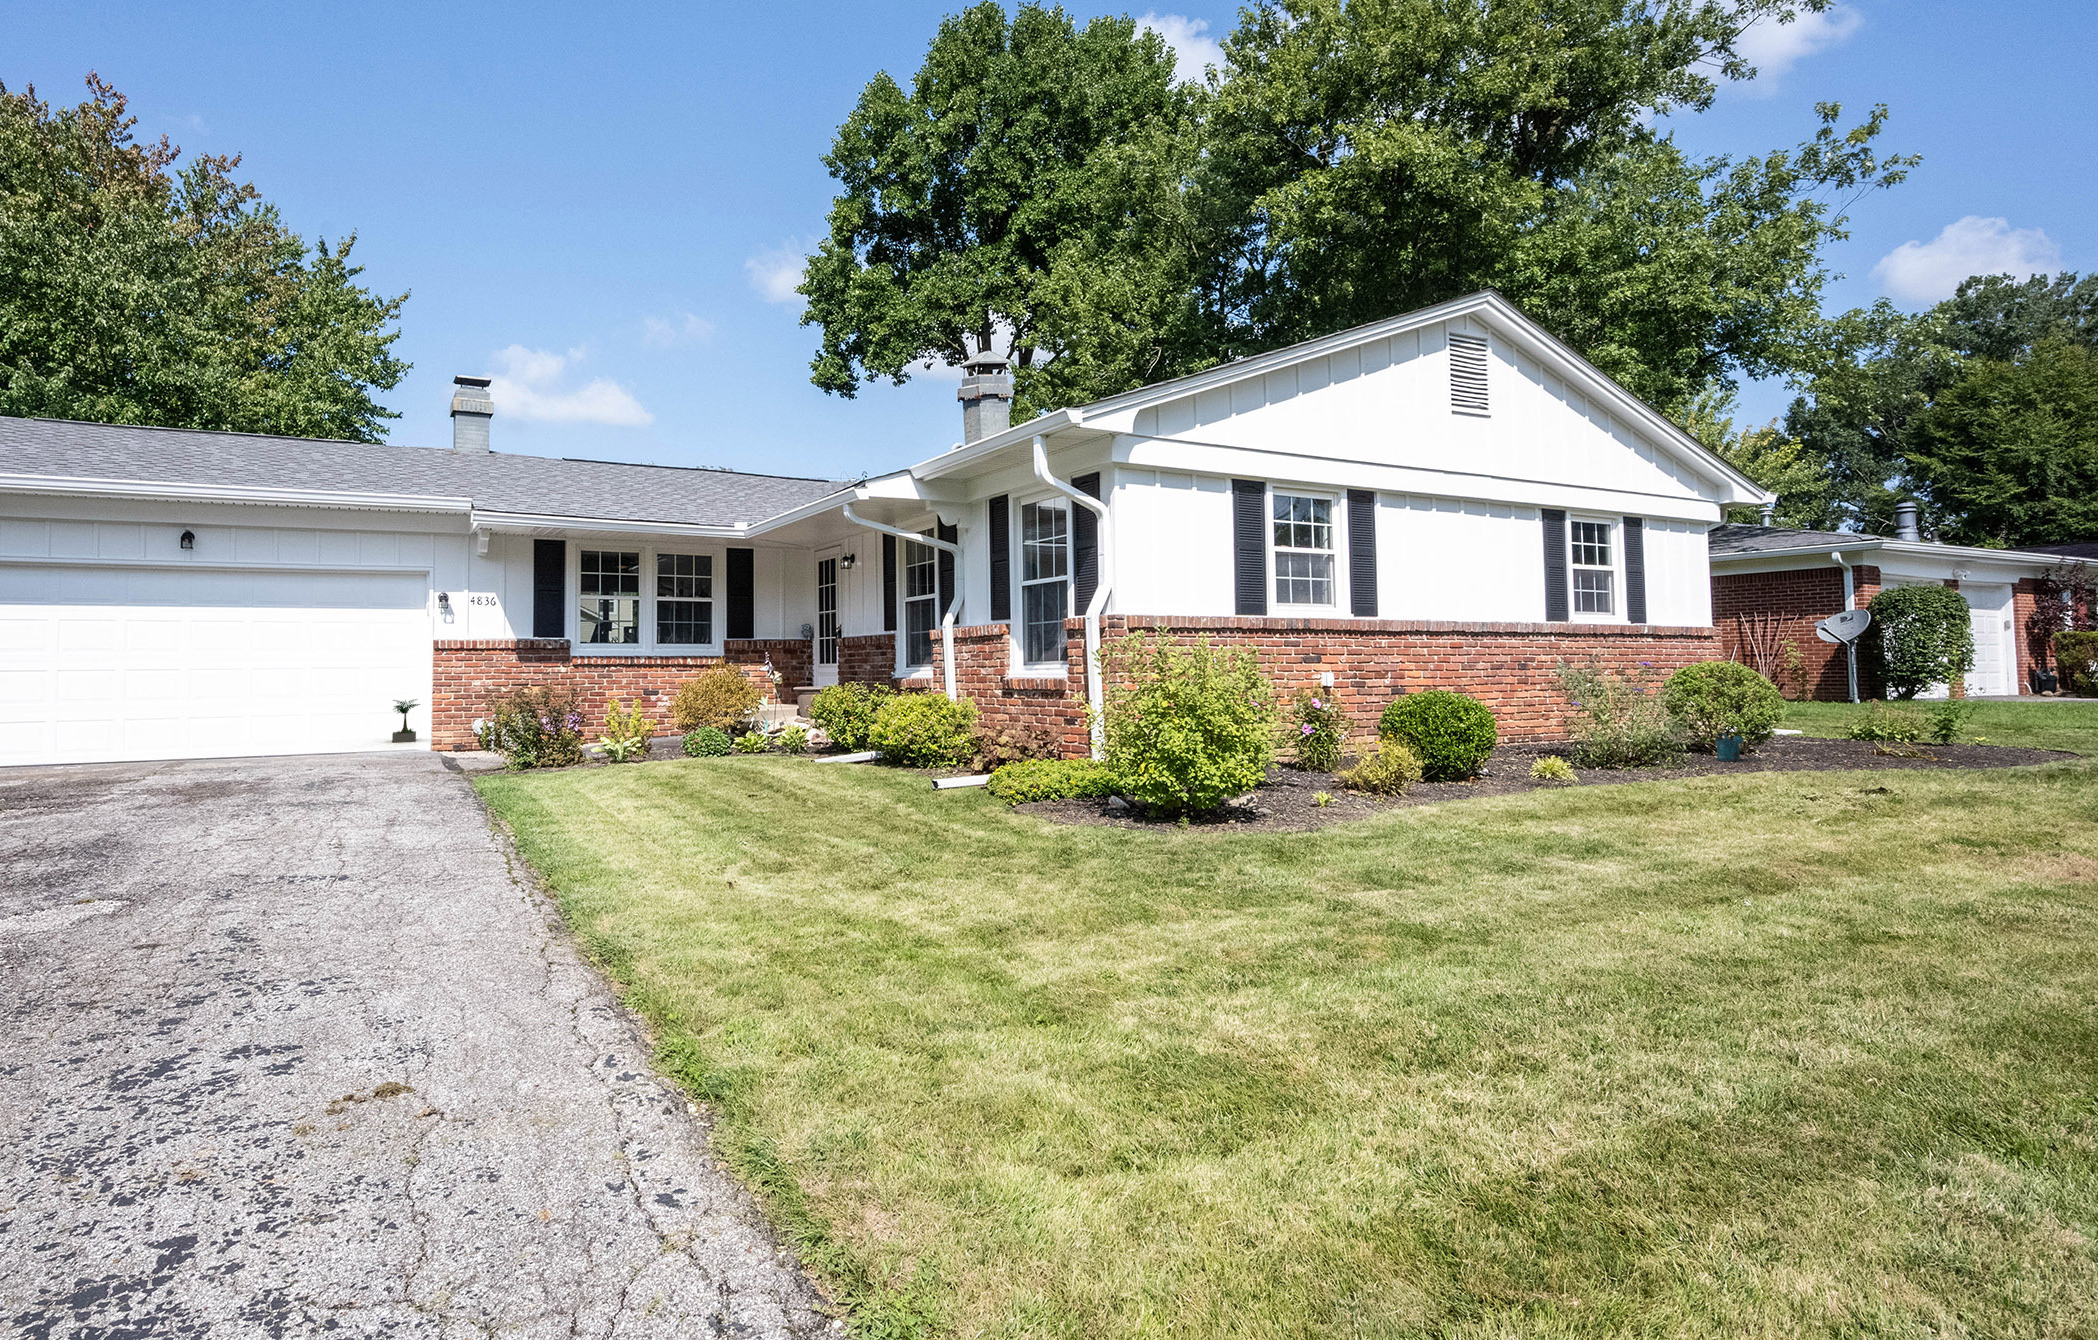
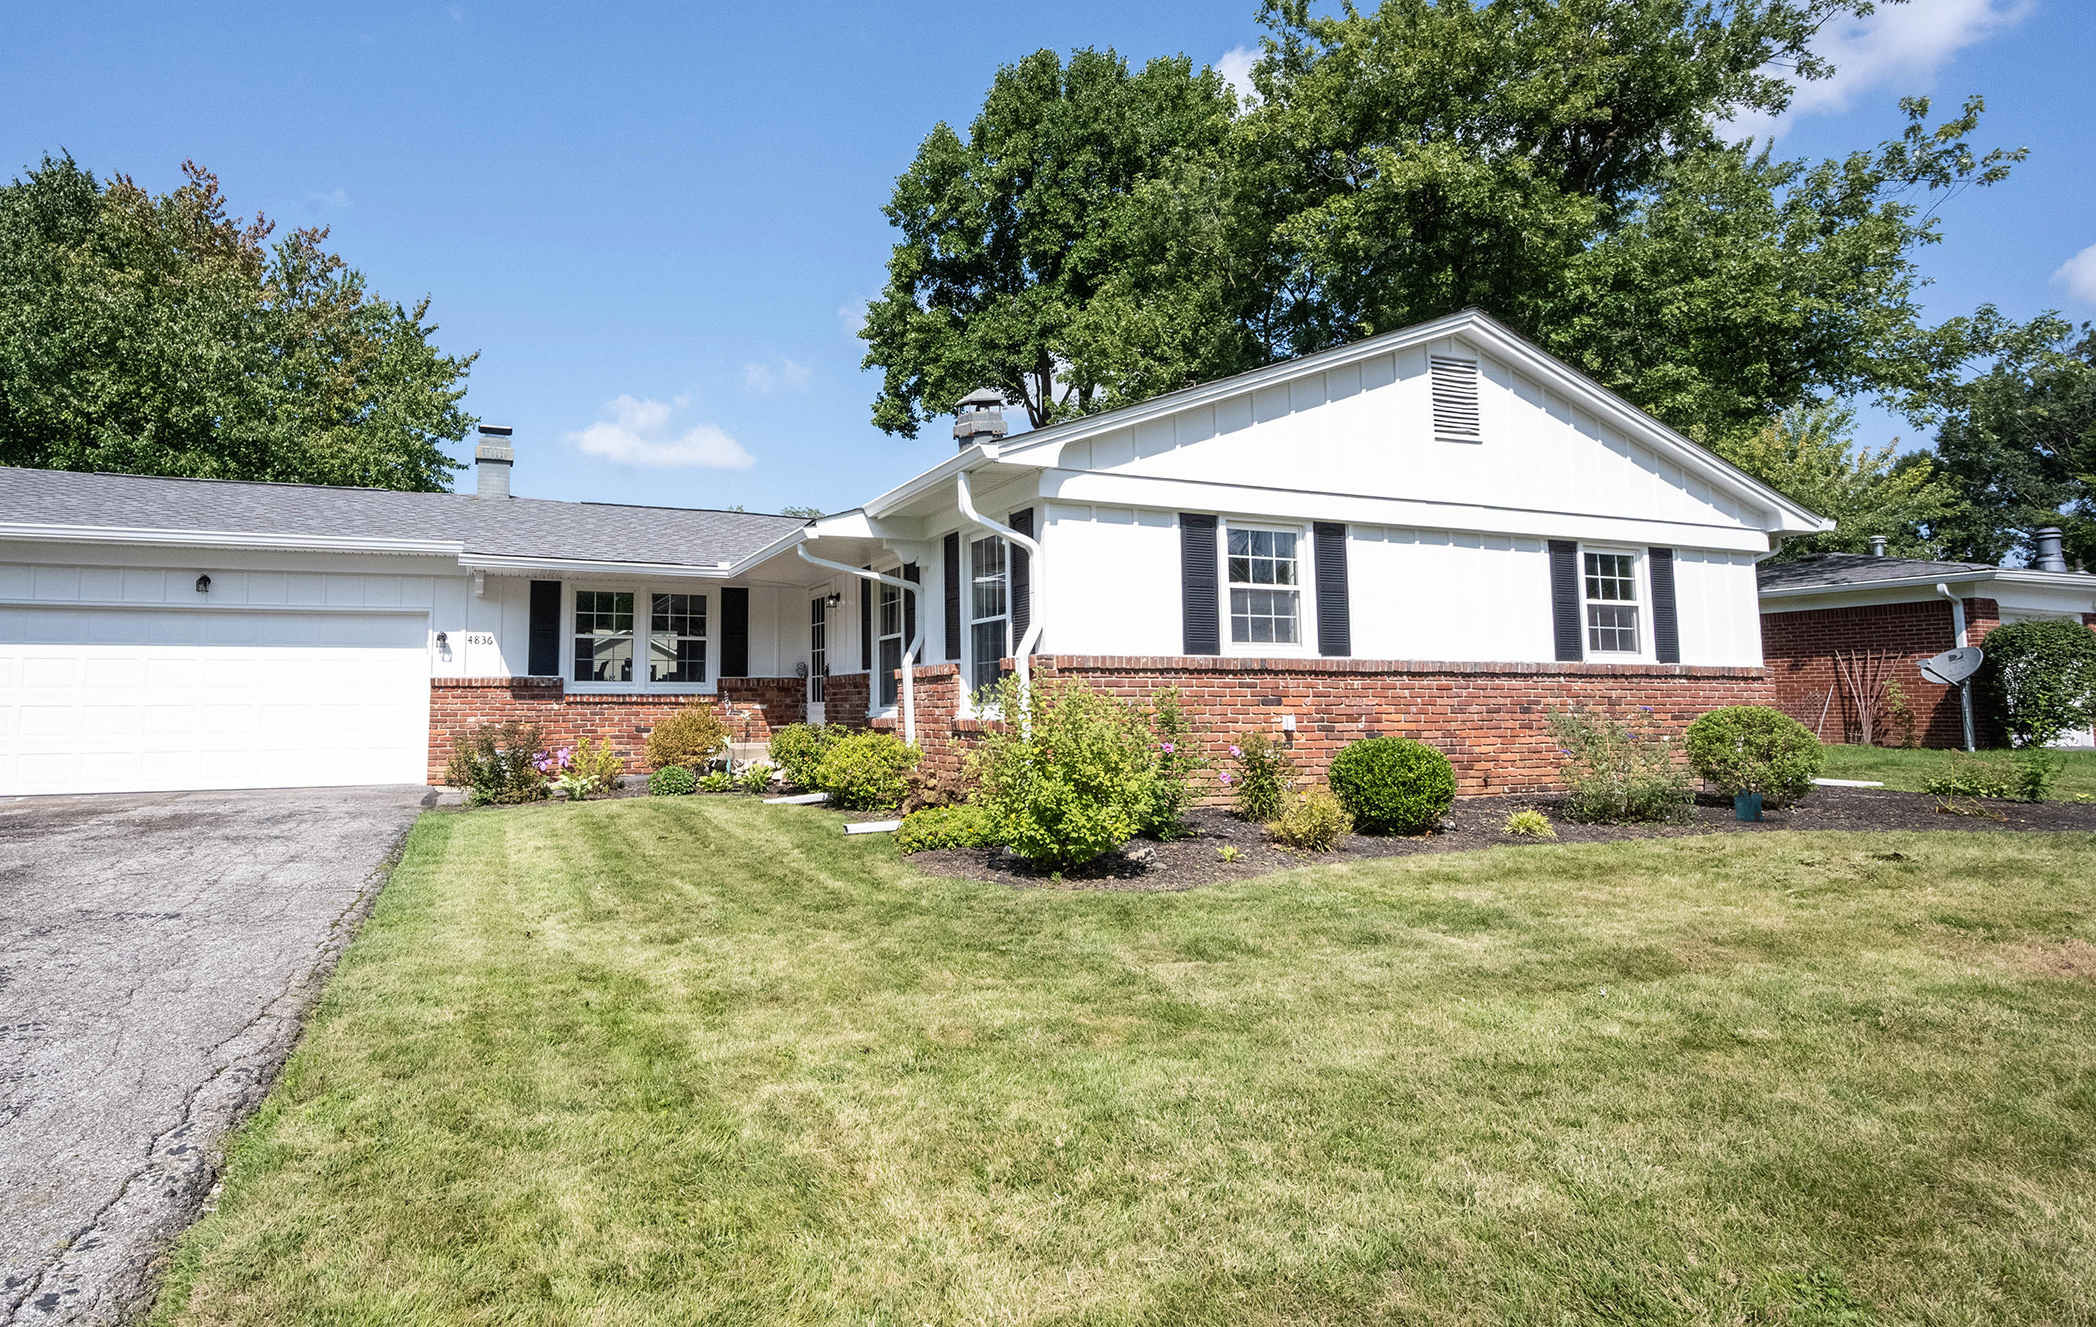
potted plant: present [392,699,420,742] -> none [392,734,424,775]

